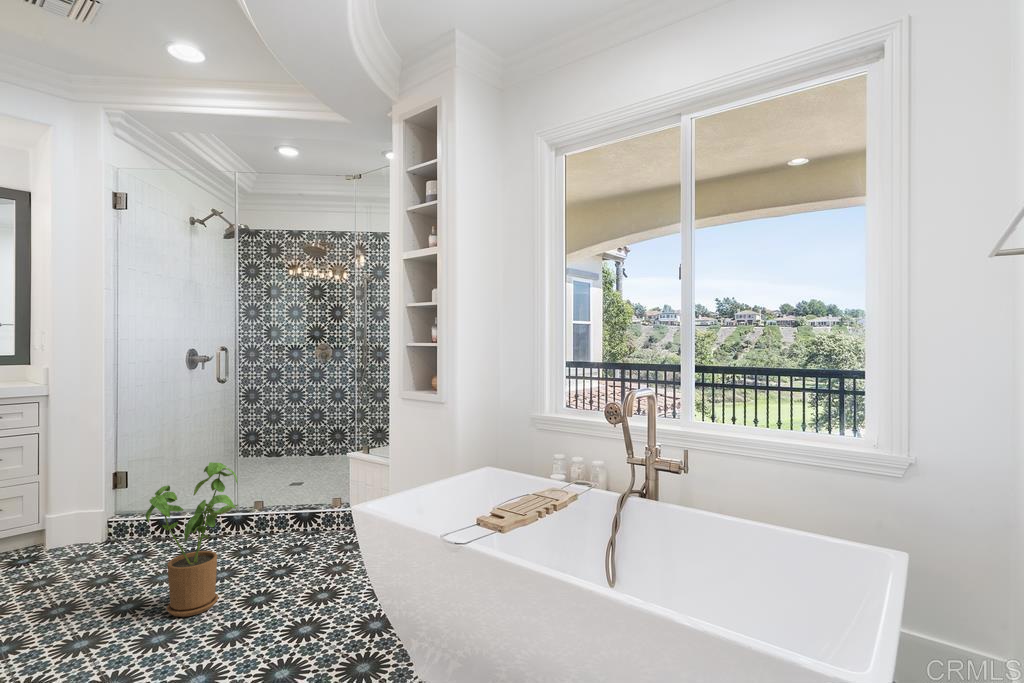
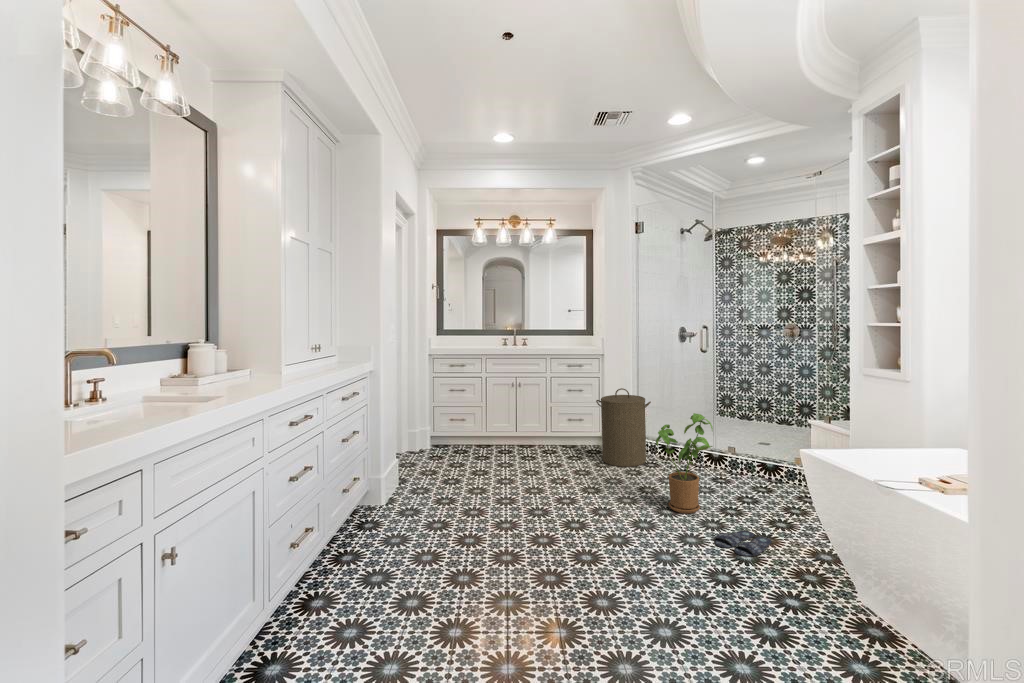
laundry hamper: none [30,442,138,571] -> present [596,388,651,467]
slippers: none [243,611,319,652] -> present [715,530,772,556]

